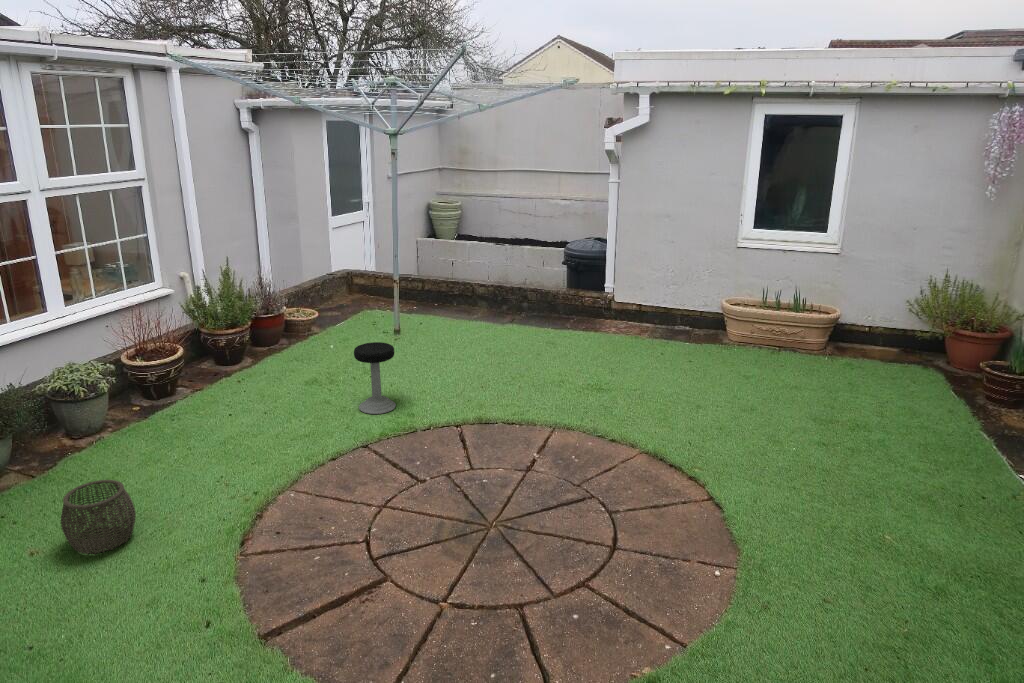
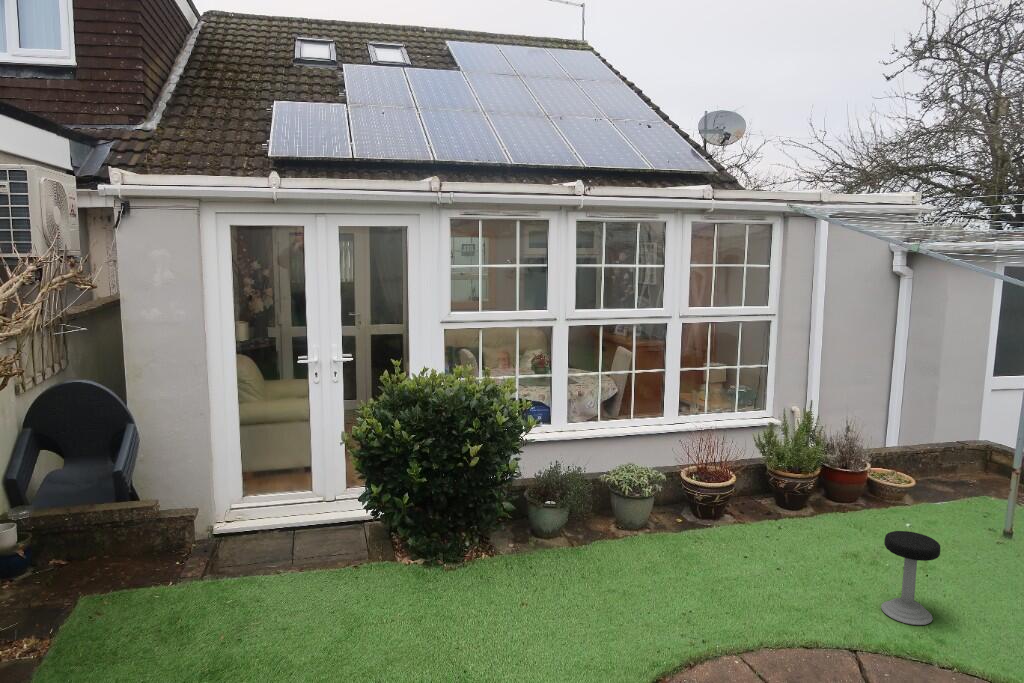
woven basket: present [61,480,136,554] -> none [544,565,599,629]

